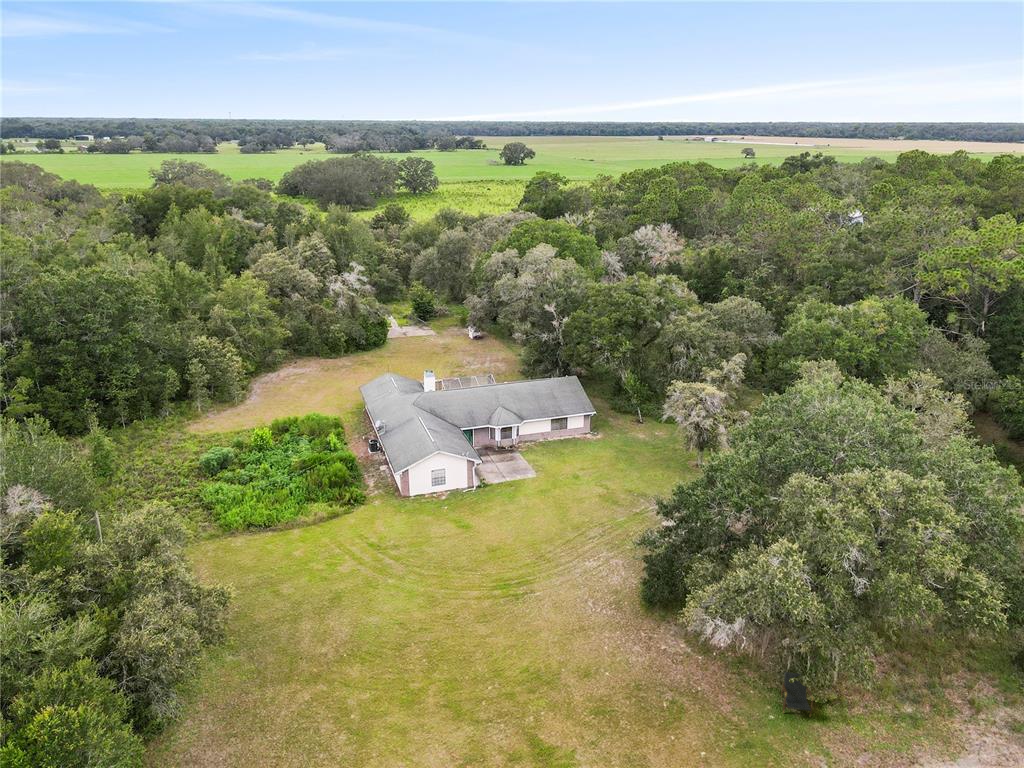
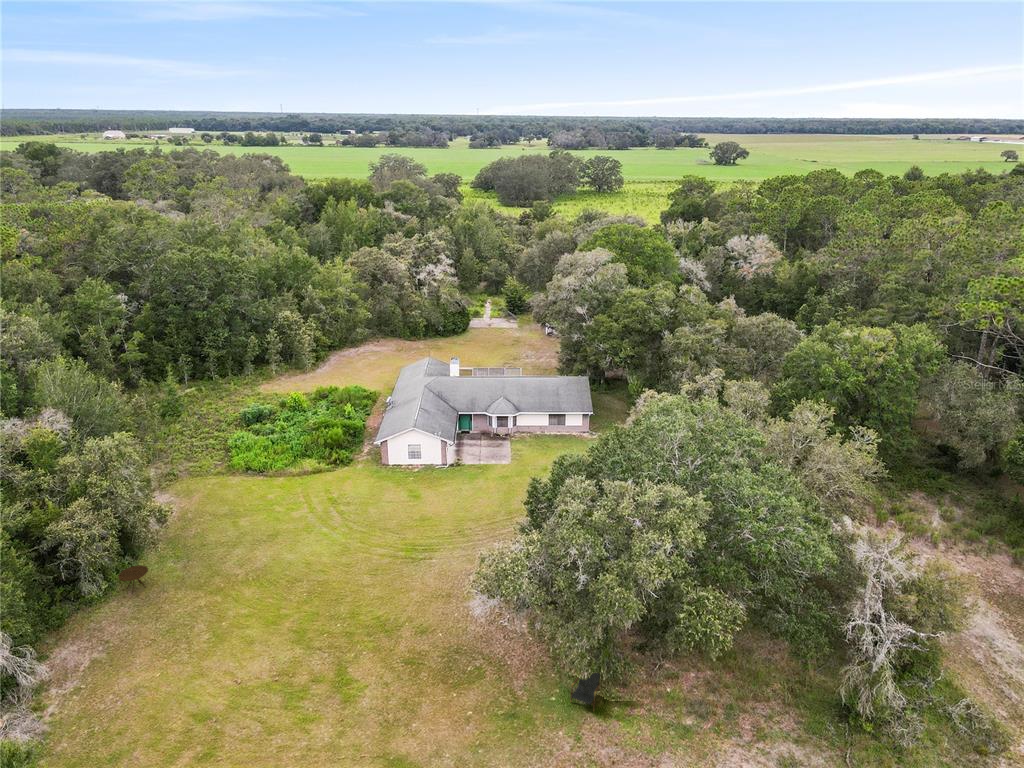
round table: none [181,670,218,709] -> present [119,565,148,590]

